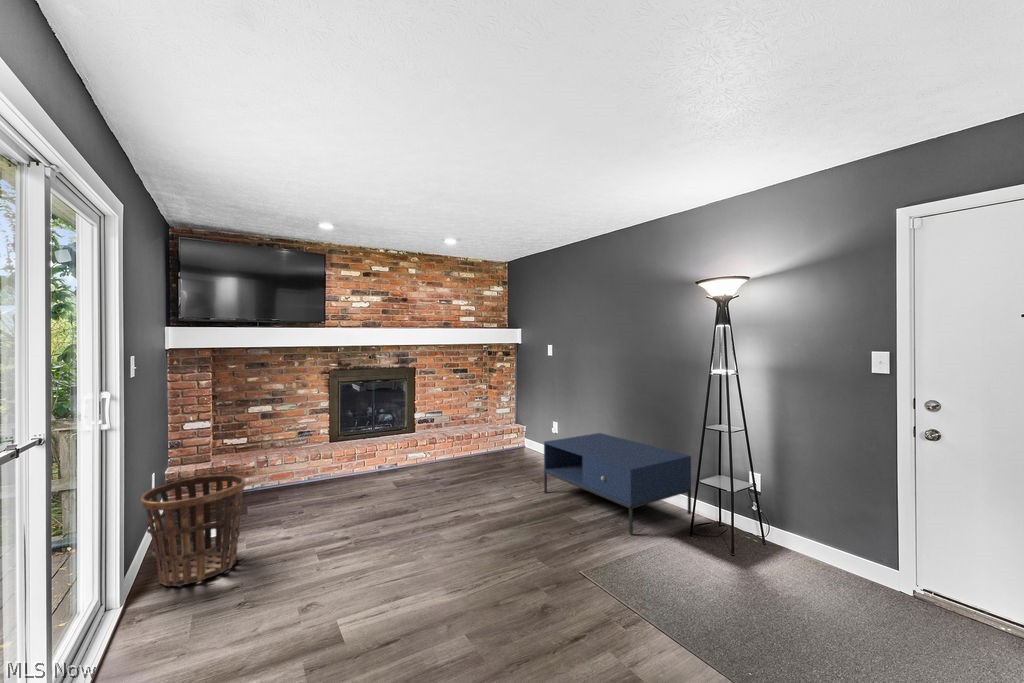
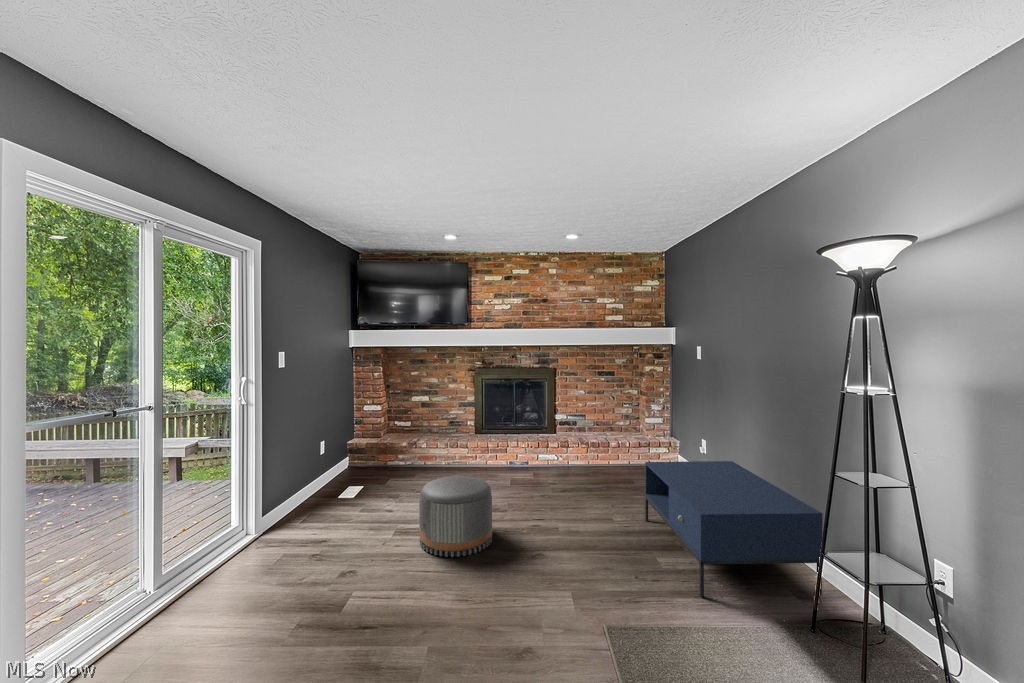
basket: present [141,475,245,586] -> none [280,450,351,530]
pouf: none [357,478,436,564] -> present [419,476,492,557]

